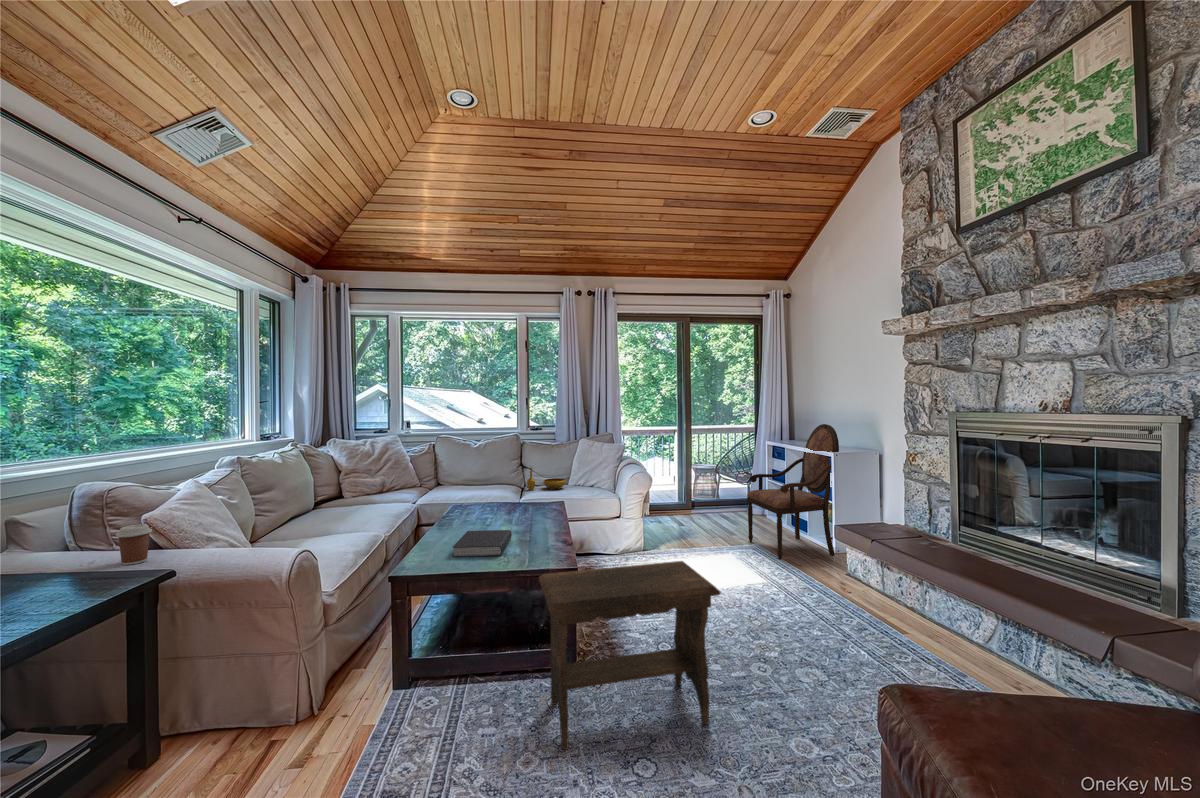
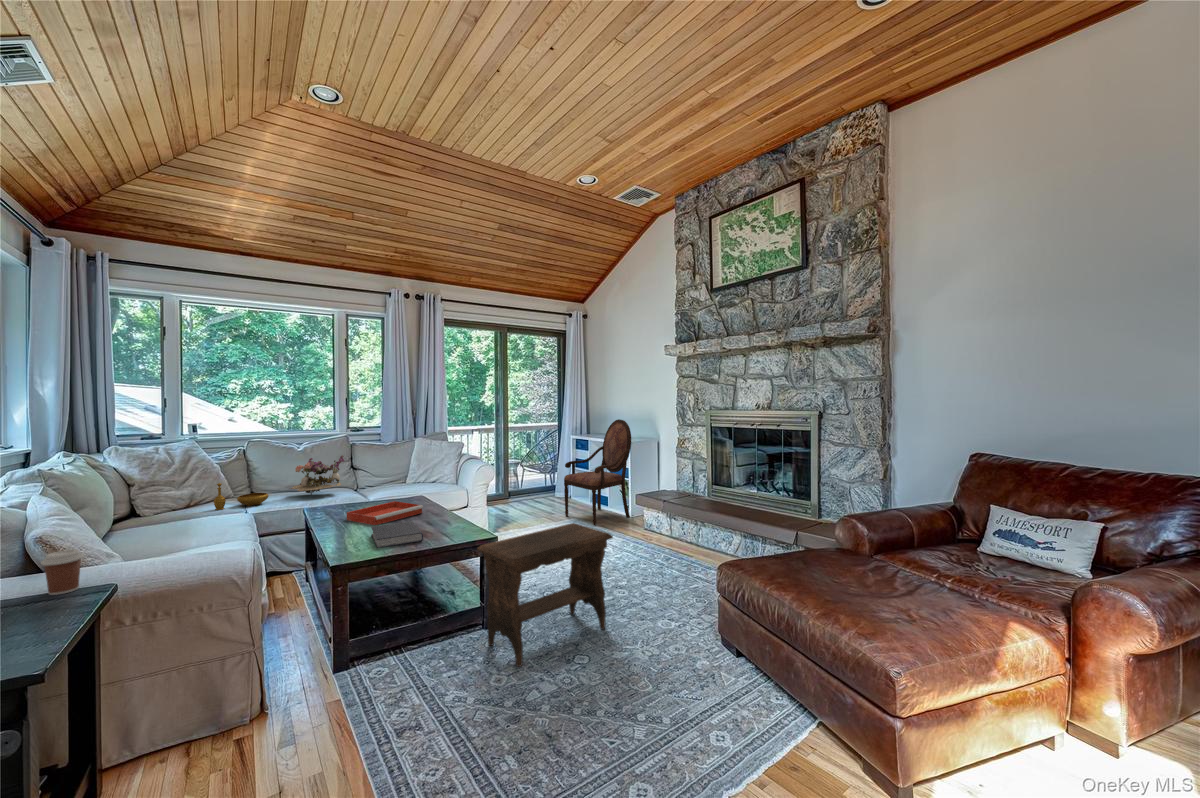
flower arrangement: none [459,451,506,488] -> present [290,455,344,495]
decorative bowl: present [527,467,566,490] -> present [214,483,269,510]
tray: none [471,504,543,529] -> present [347,501,423,525]

